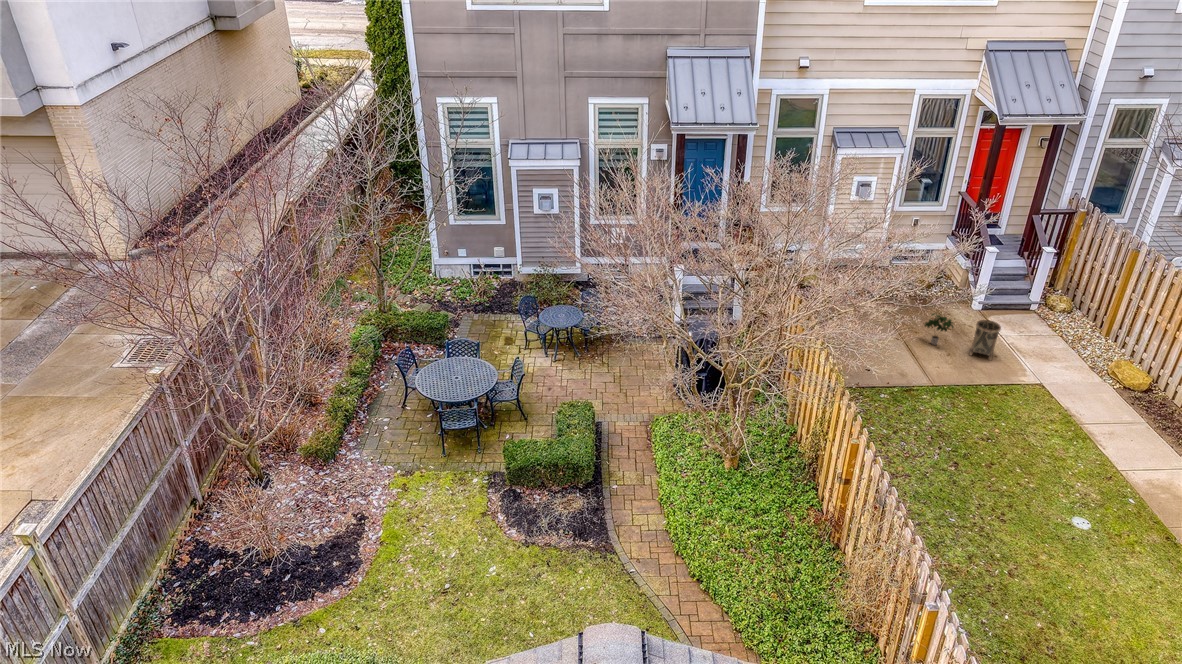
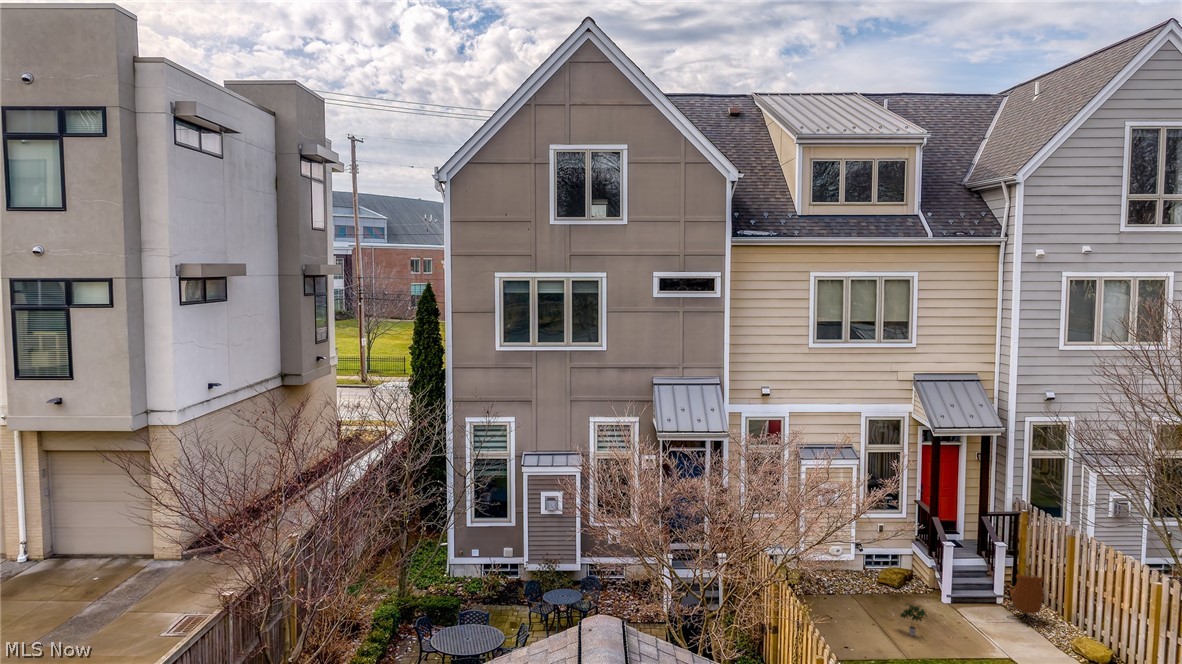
lounge chair: none [1037,282,1087,335] -> present [1010,574,1045,626]
basket: present [969,320,1001,360] -> none [947,609,972,650]

